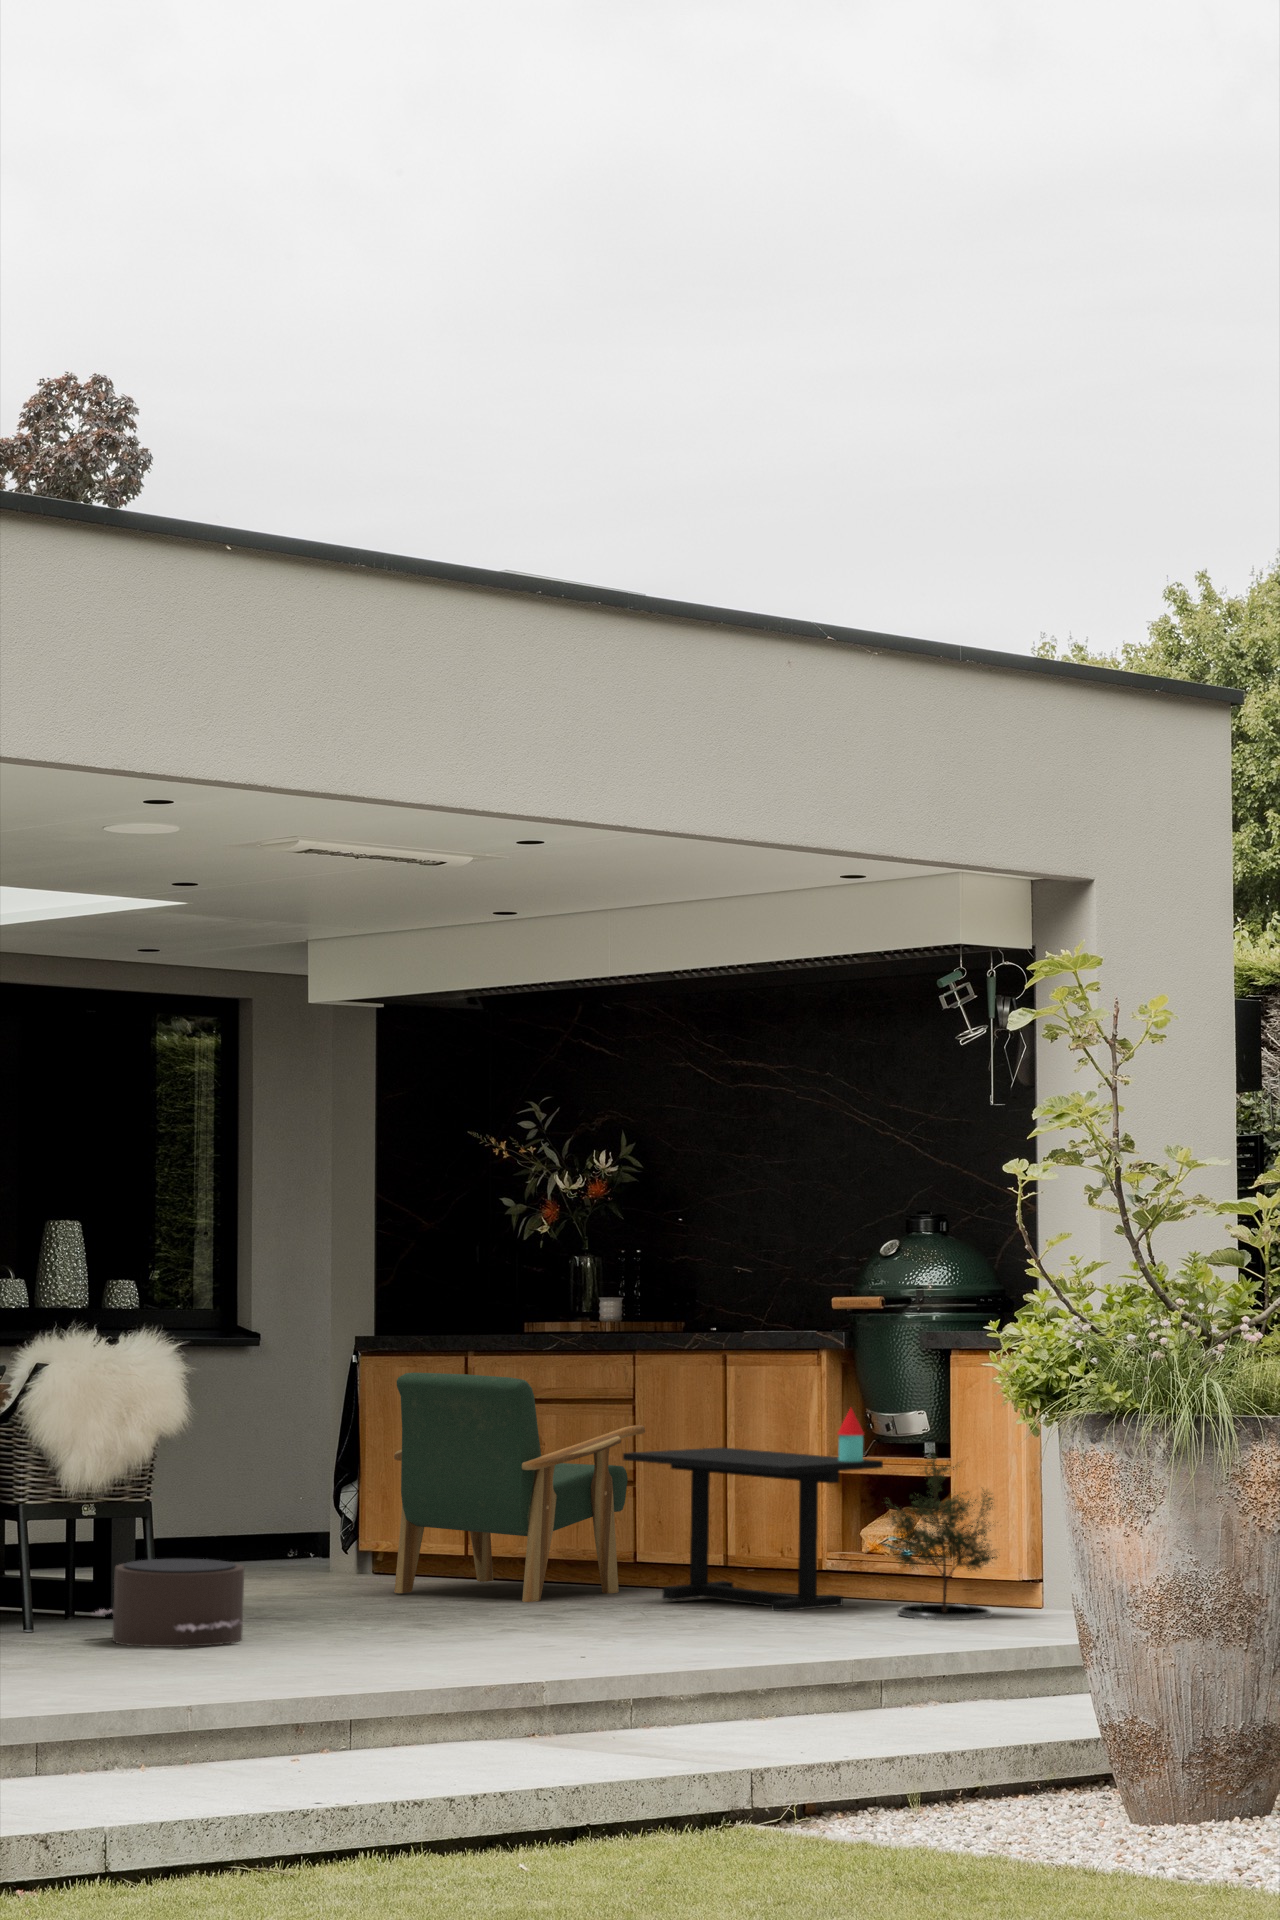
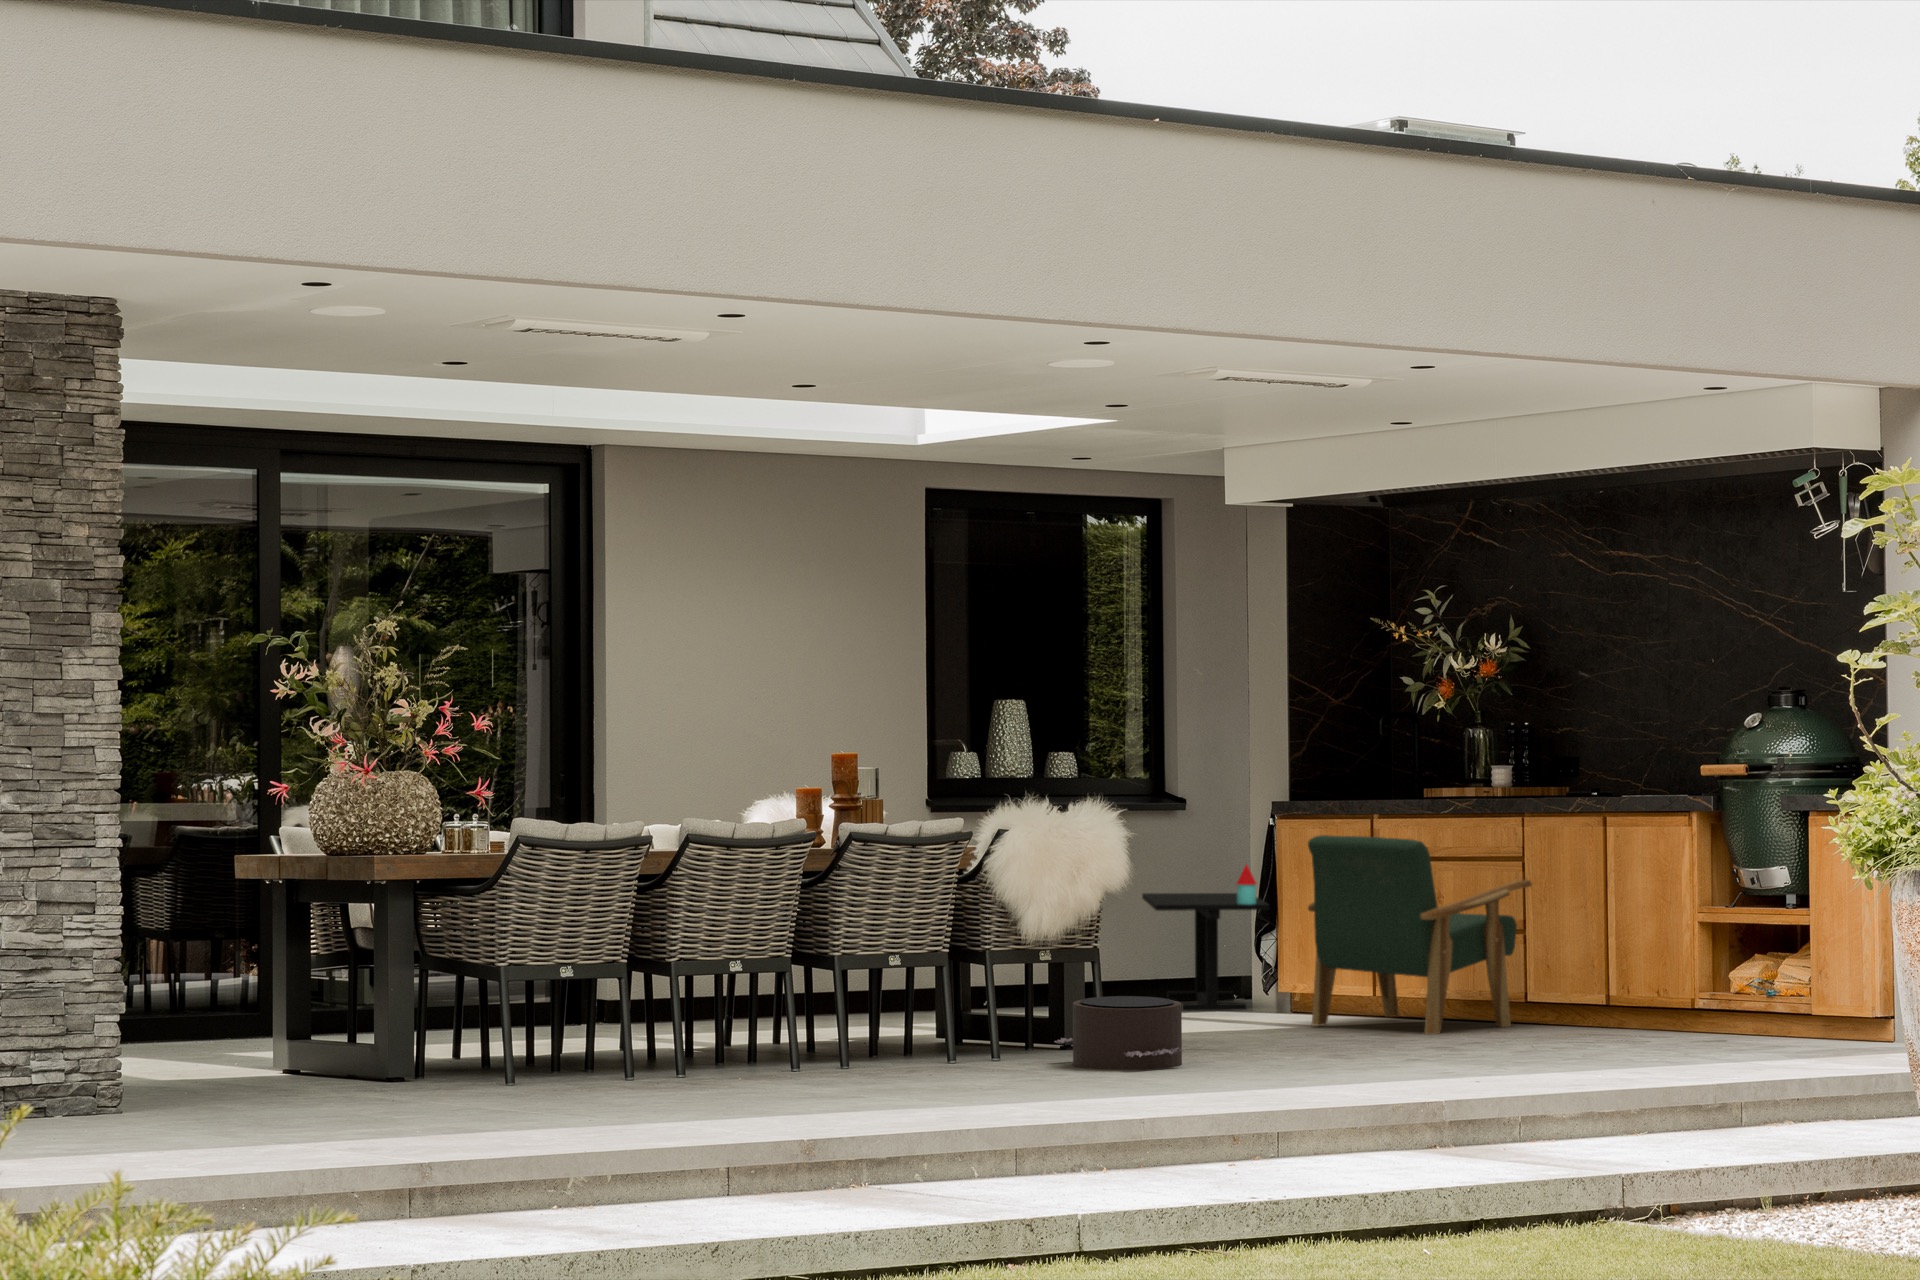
side table: present [623,1408,883,1611] -> present [1142,865,1270,1011]
potted tree: present [887,1444,998,1620] -> none [1747,893,1862,1053]

